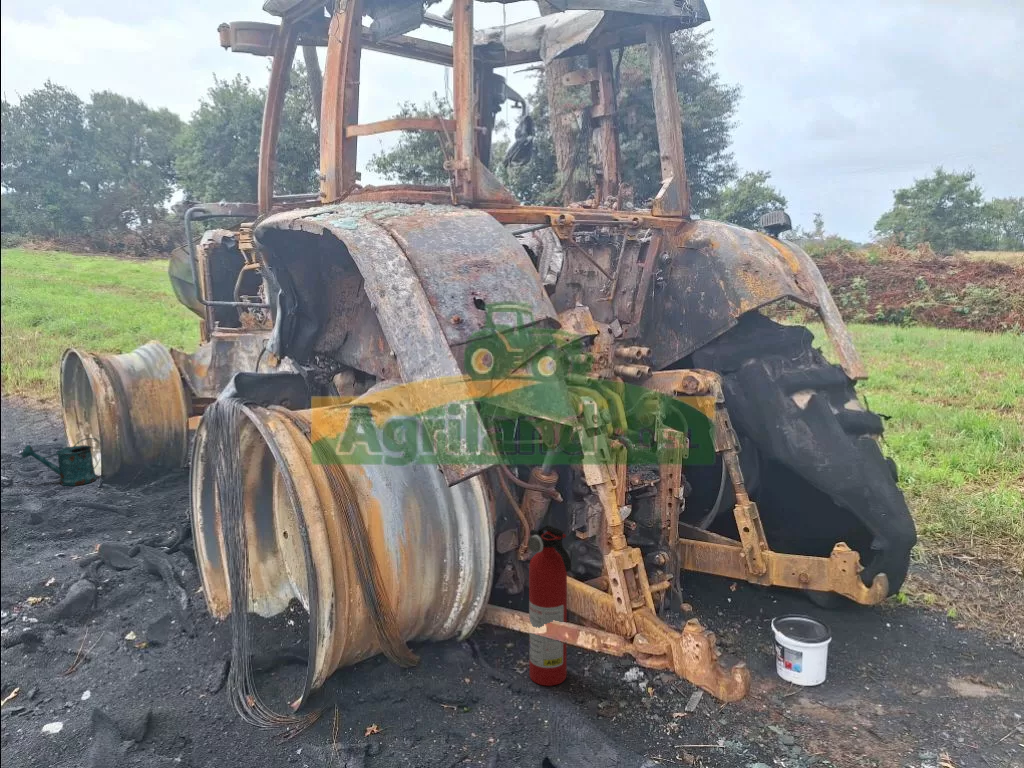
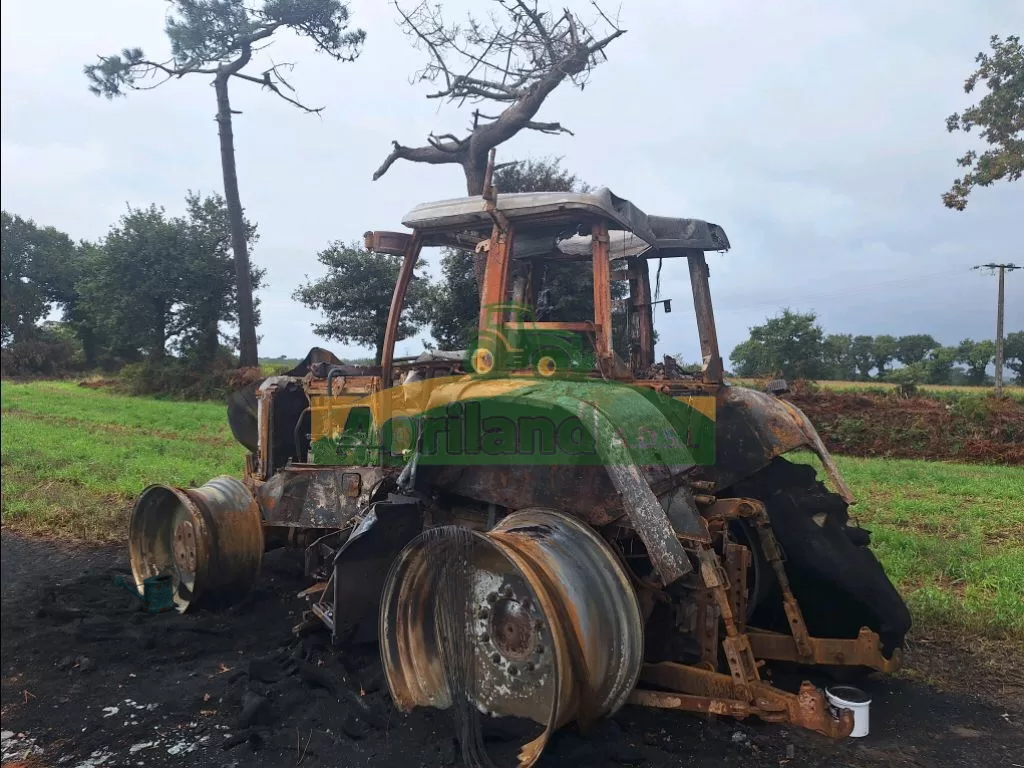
fire extinguisher: present [529,525,571,686] -> none [663,622,700,746]

